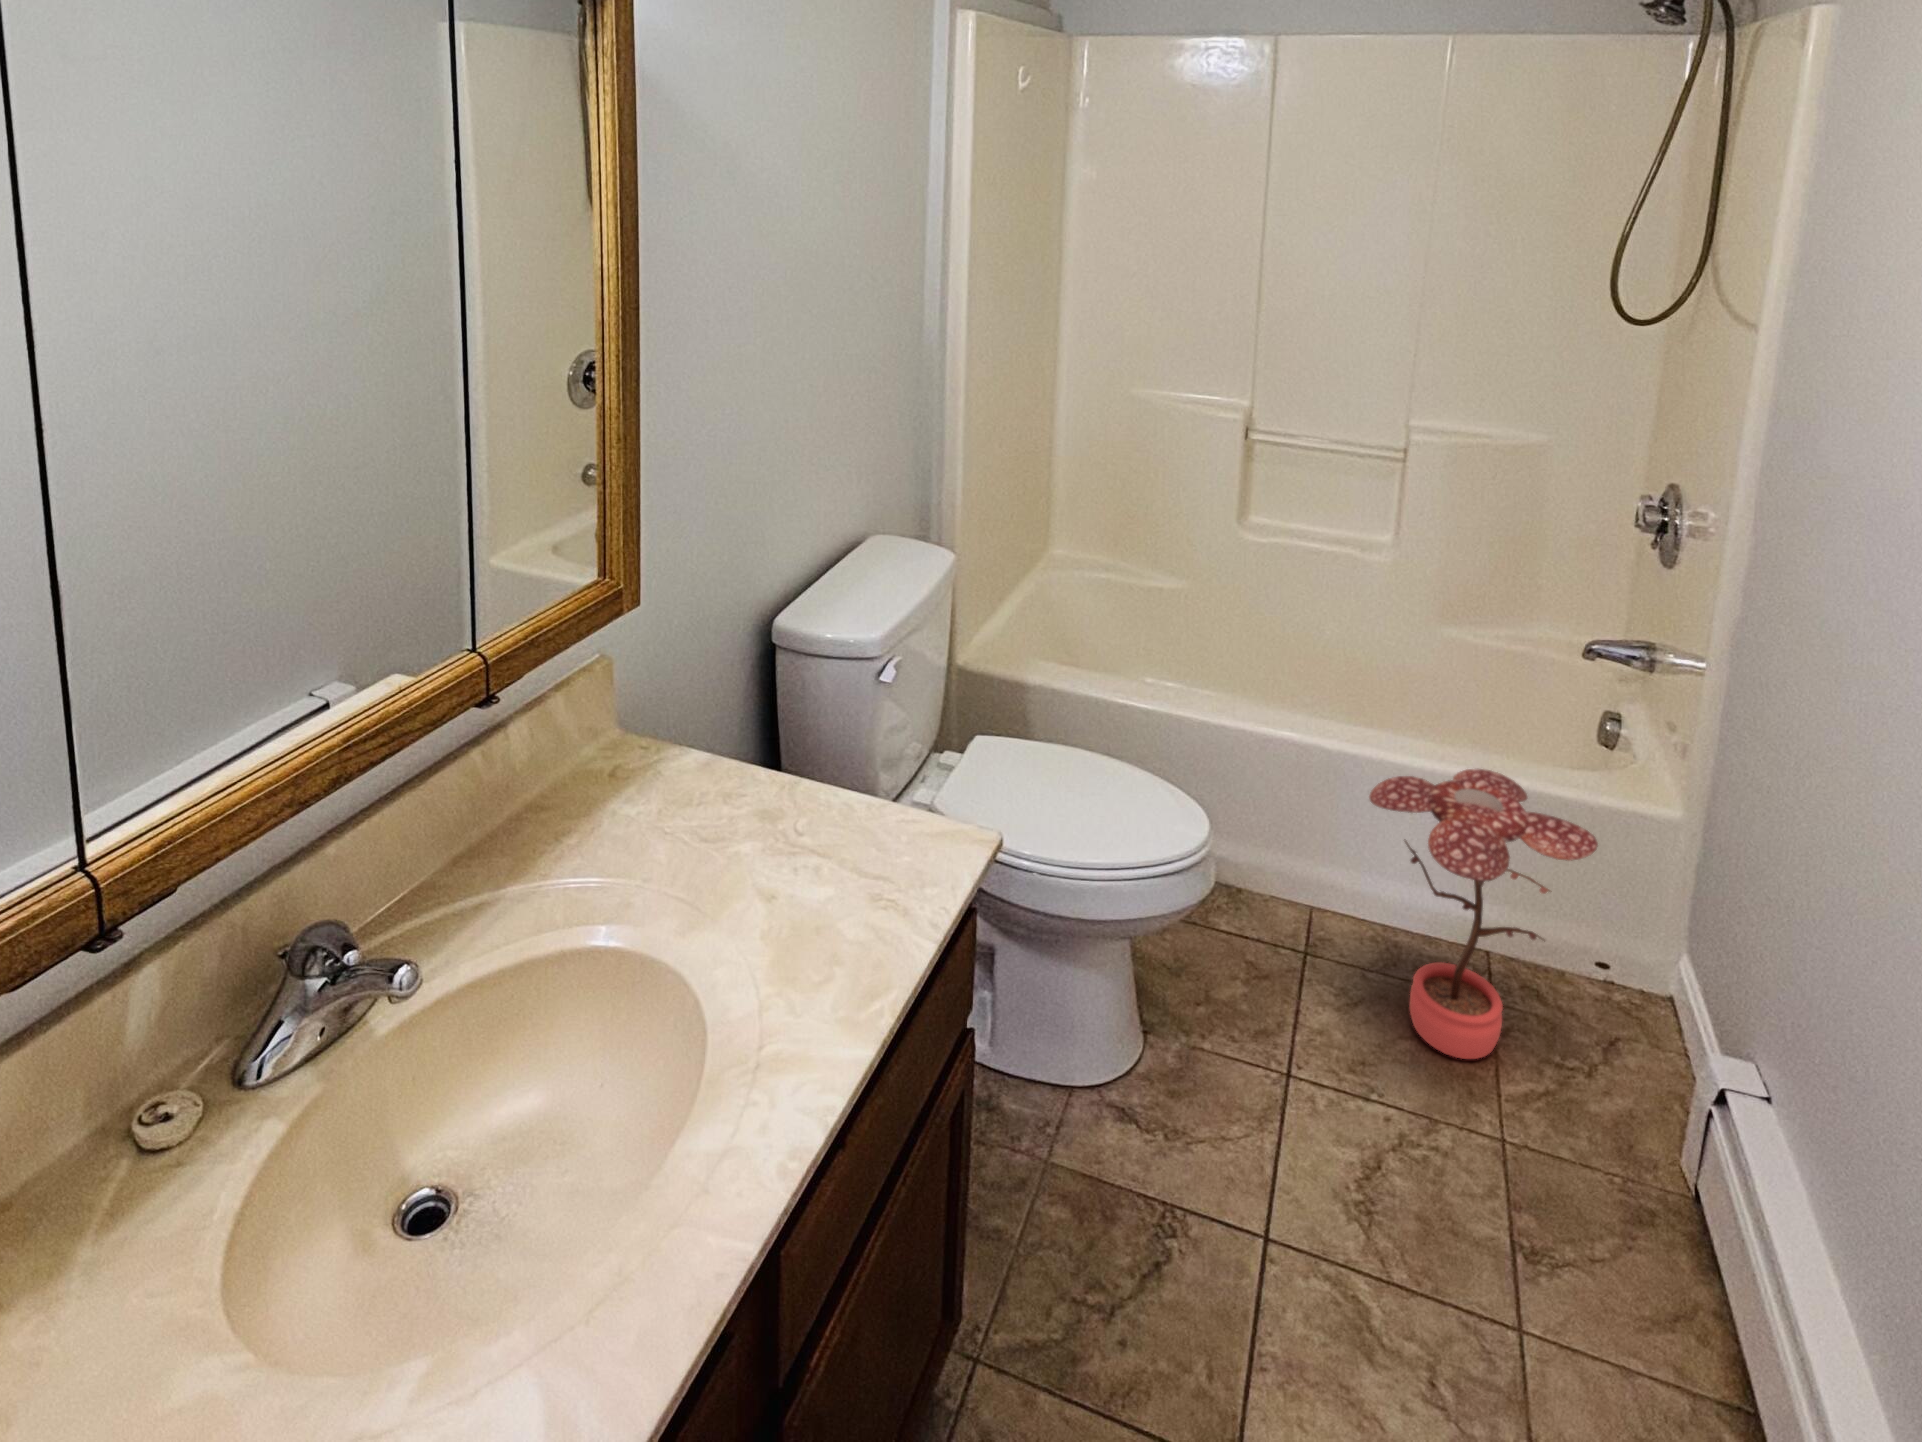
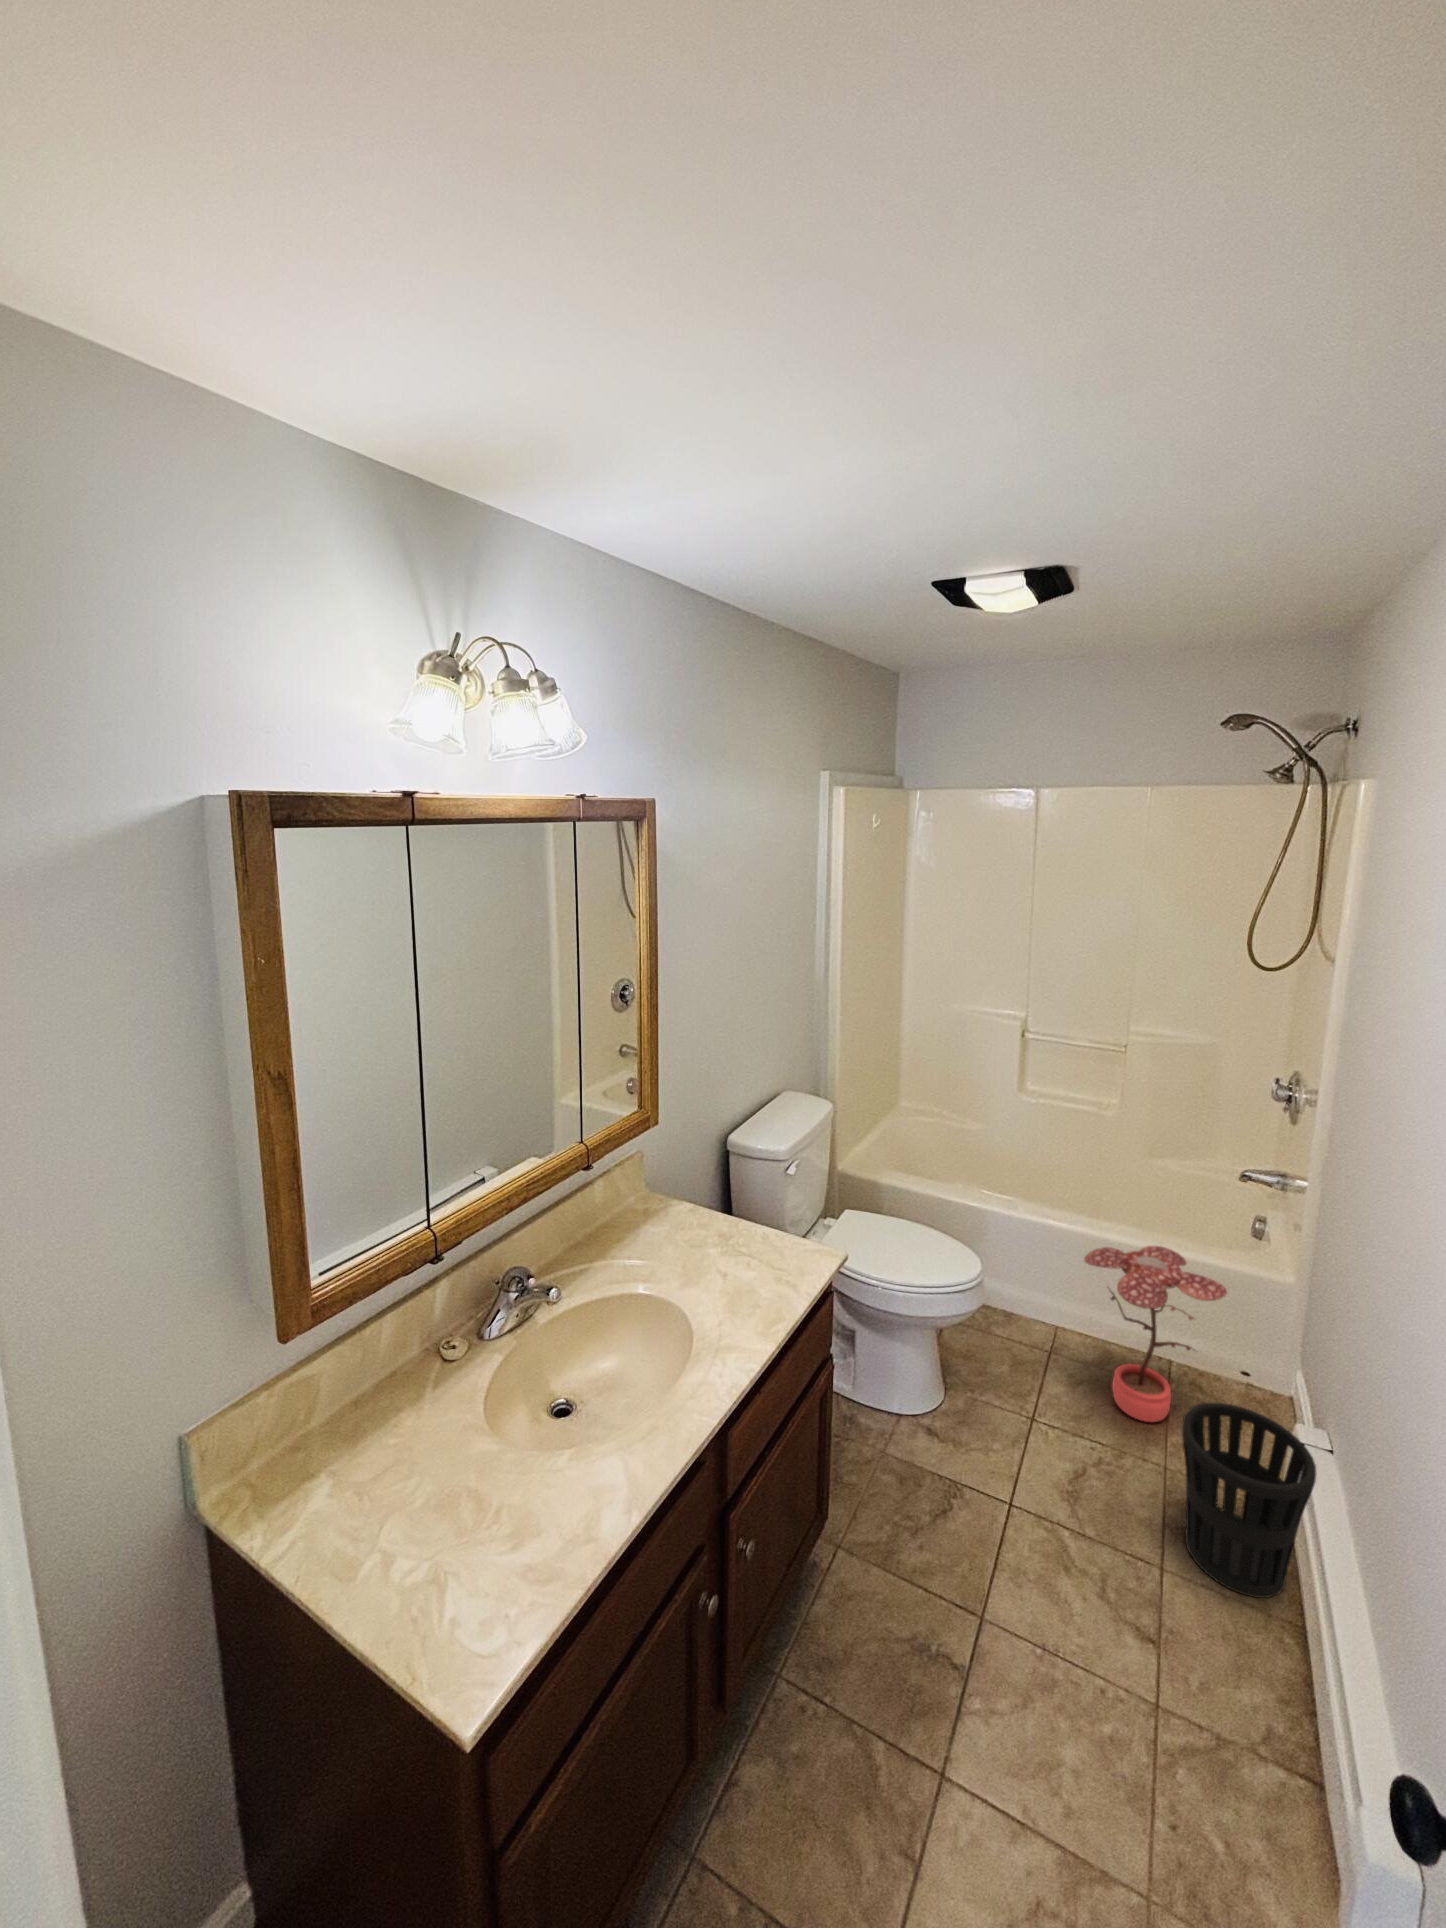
wastebasket: none [1549,1037,1773,1369] -> present [1182,1403,1316,1598]

